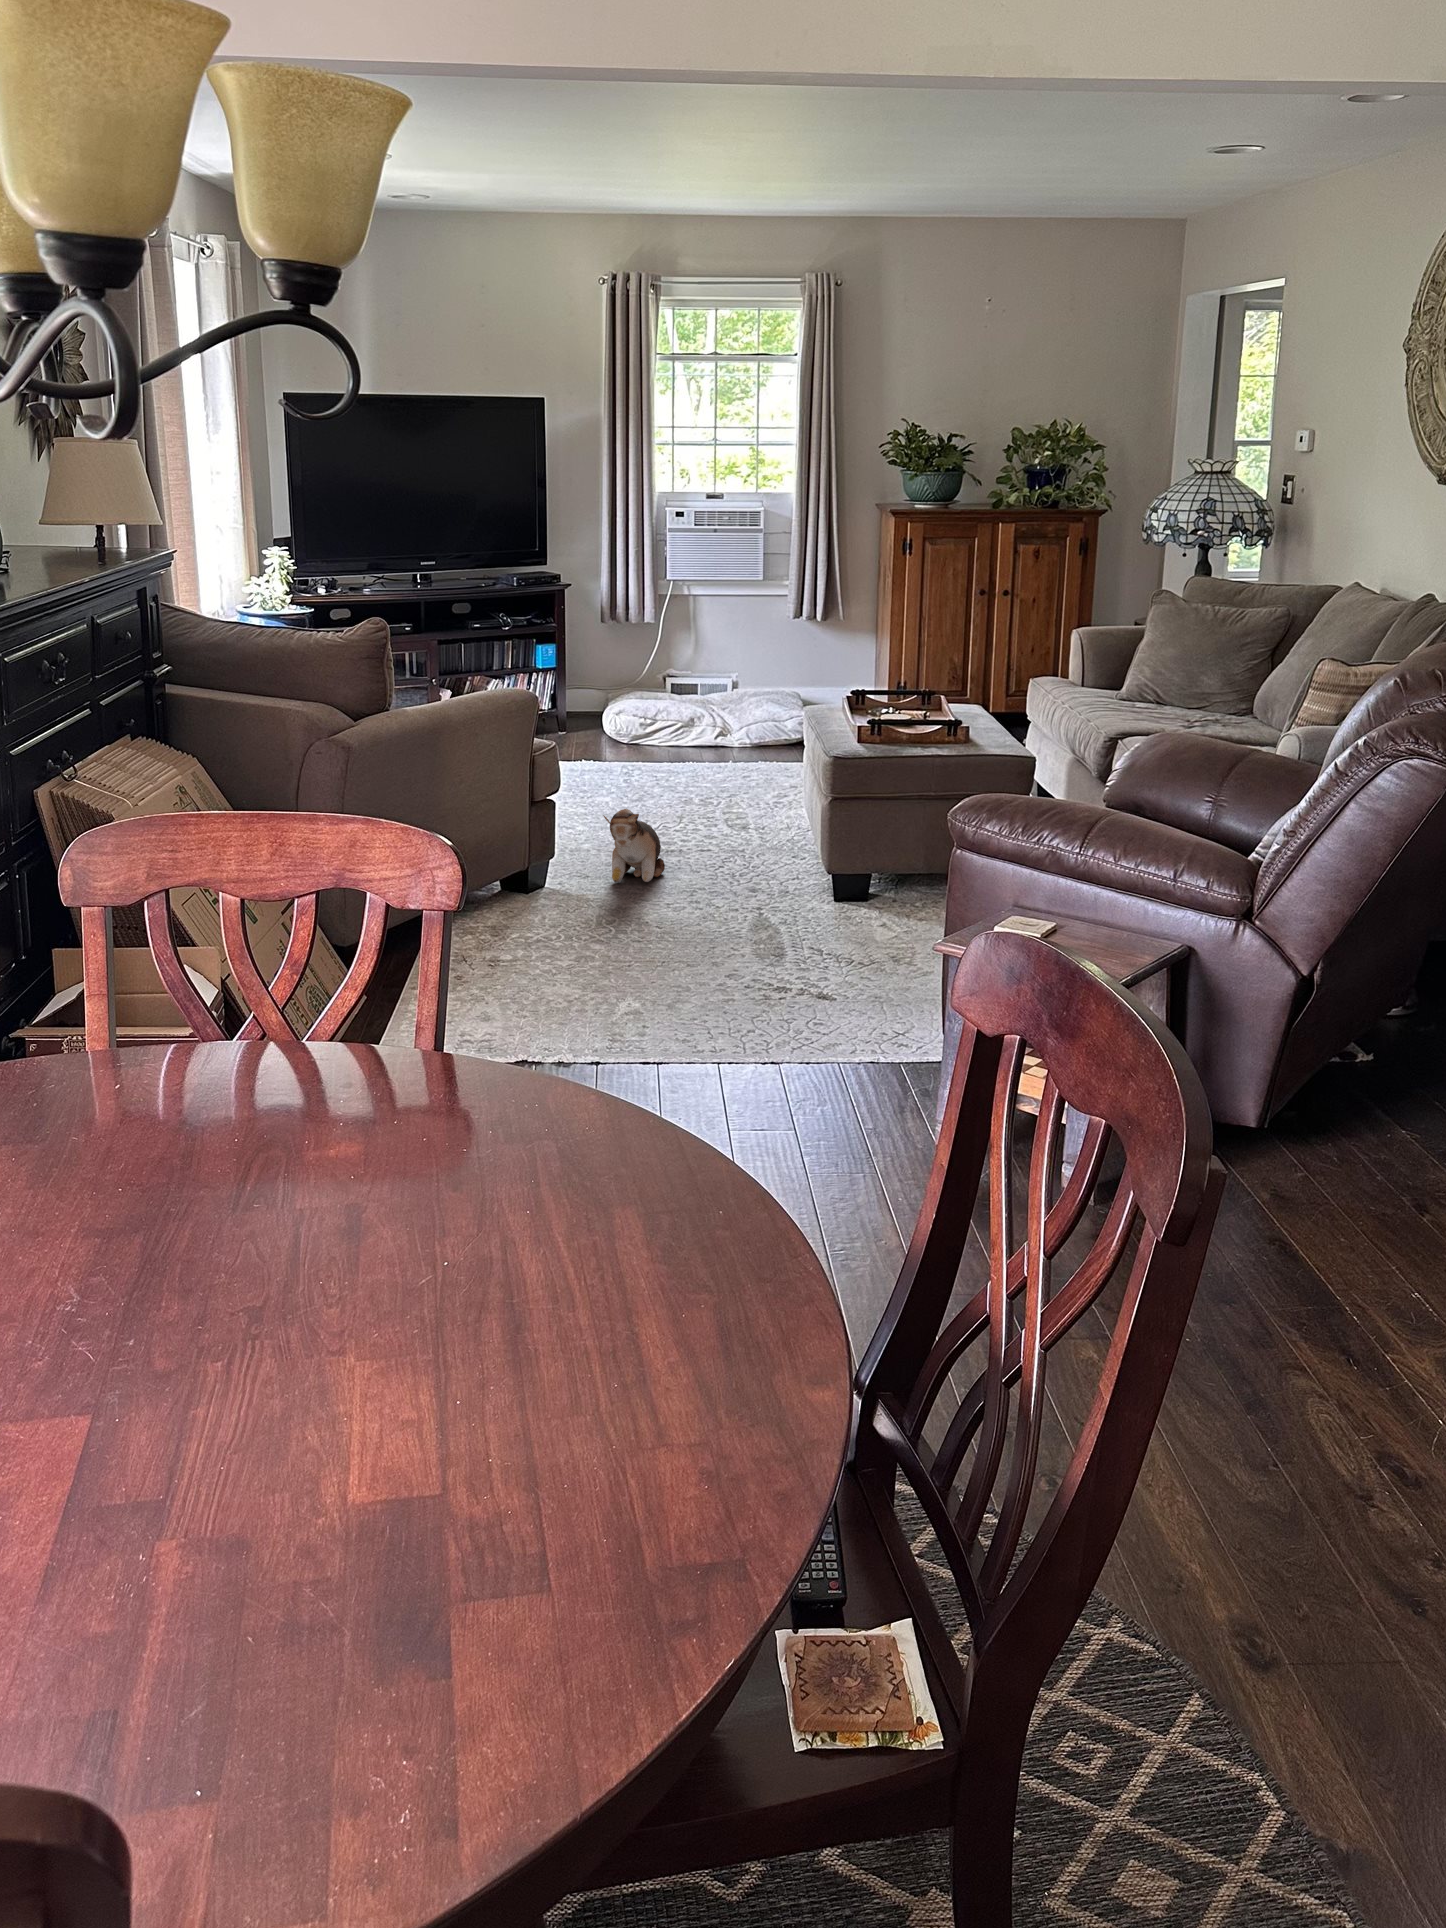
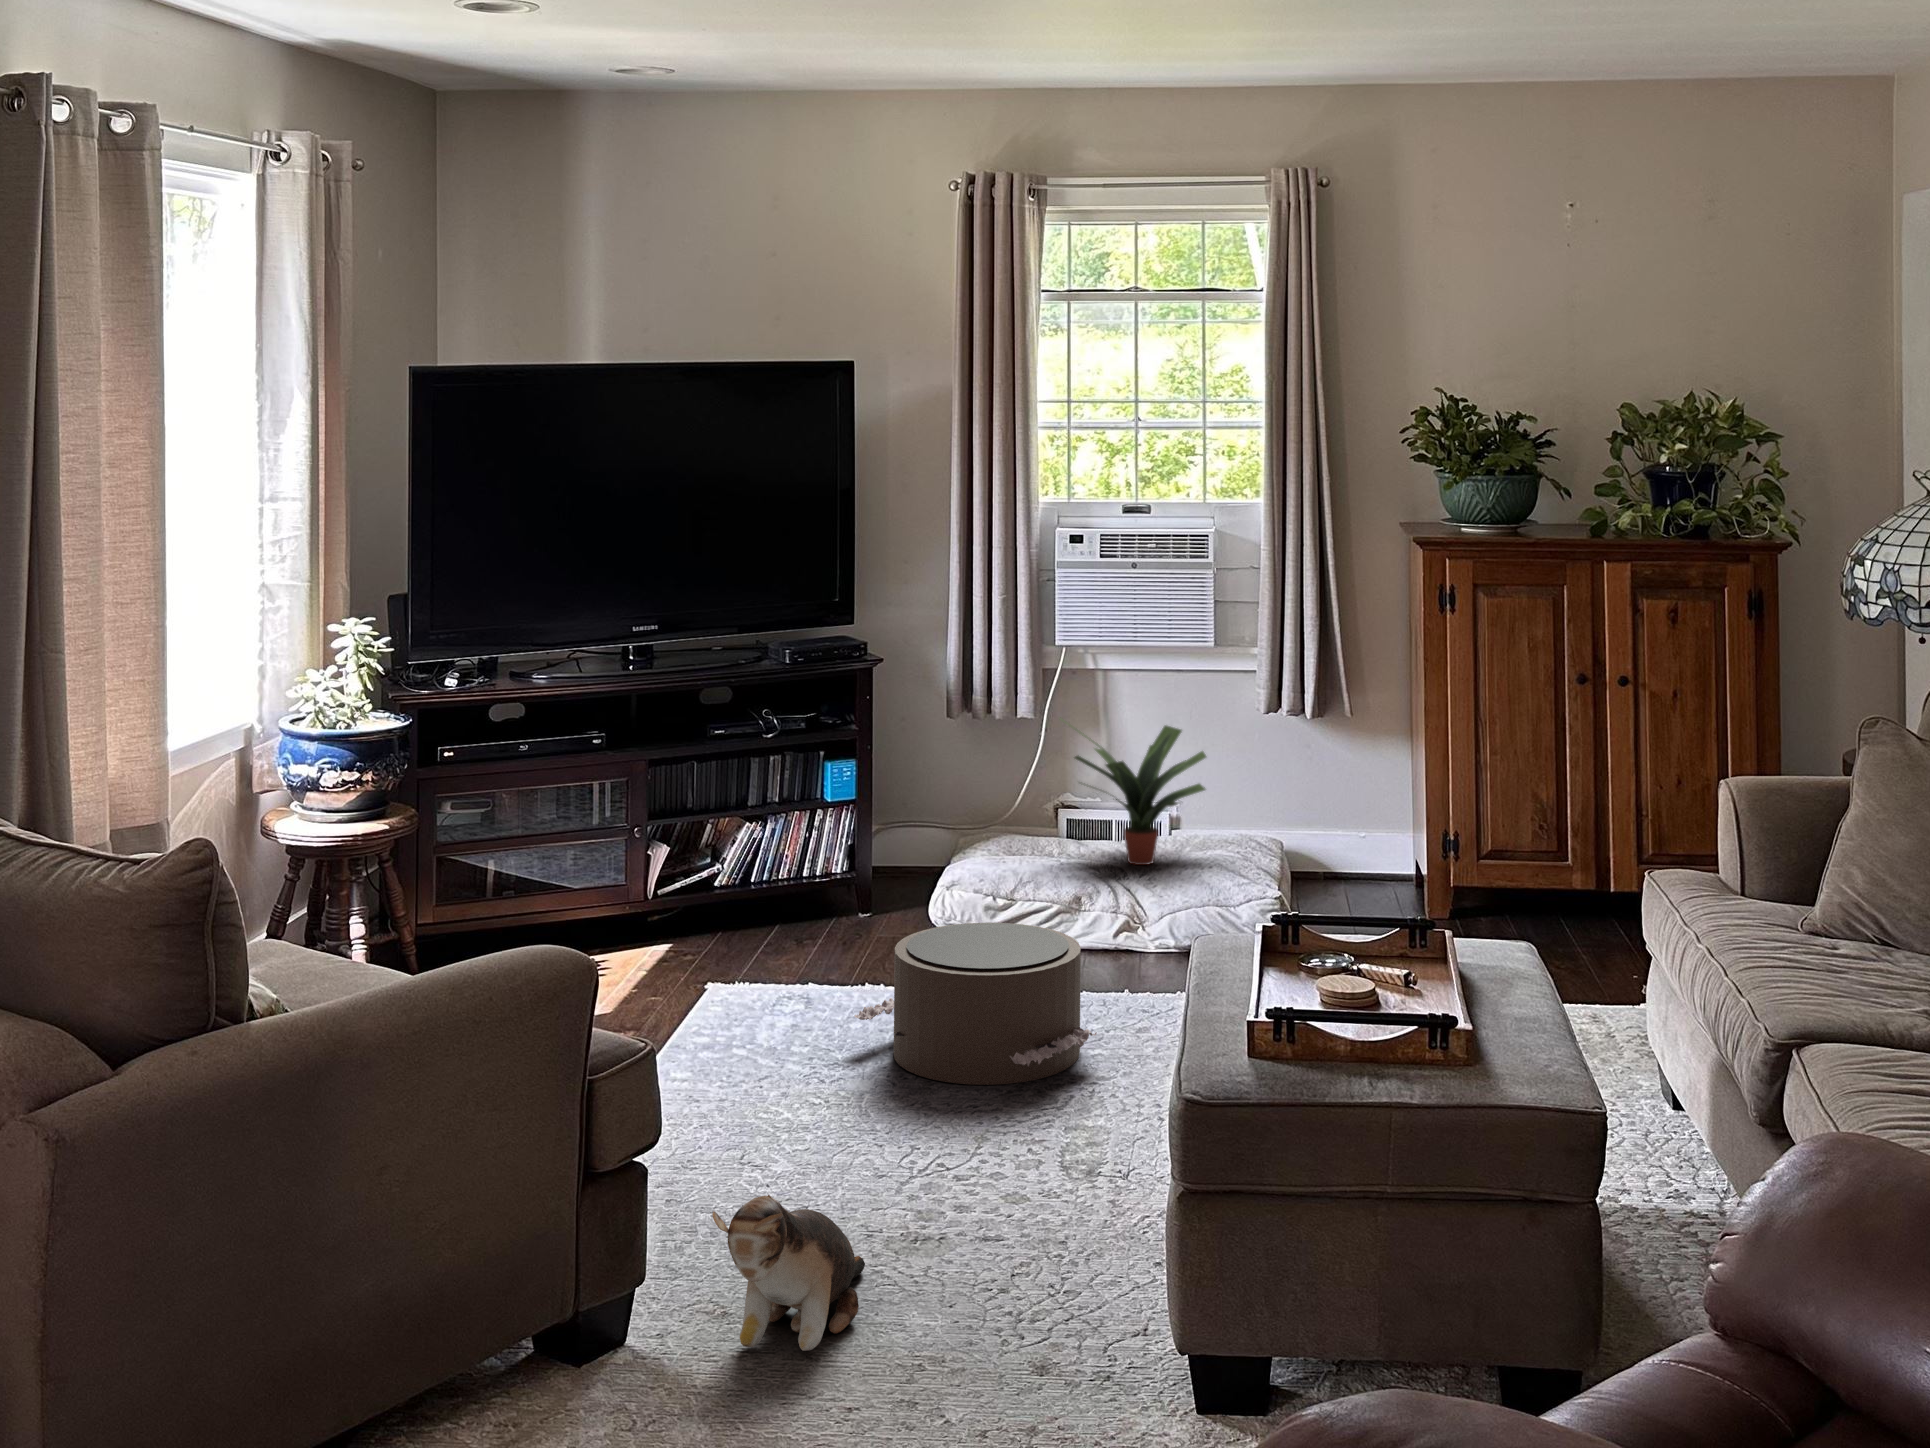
potted plant: none [671,620,760,705] -> present [1061,719,1206,865]
pouf: none [600,716,737,794] -> present [855,923,1097,1085]

